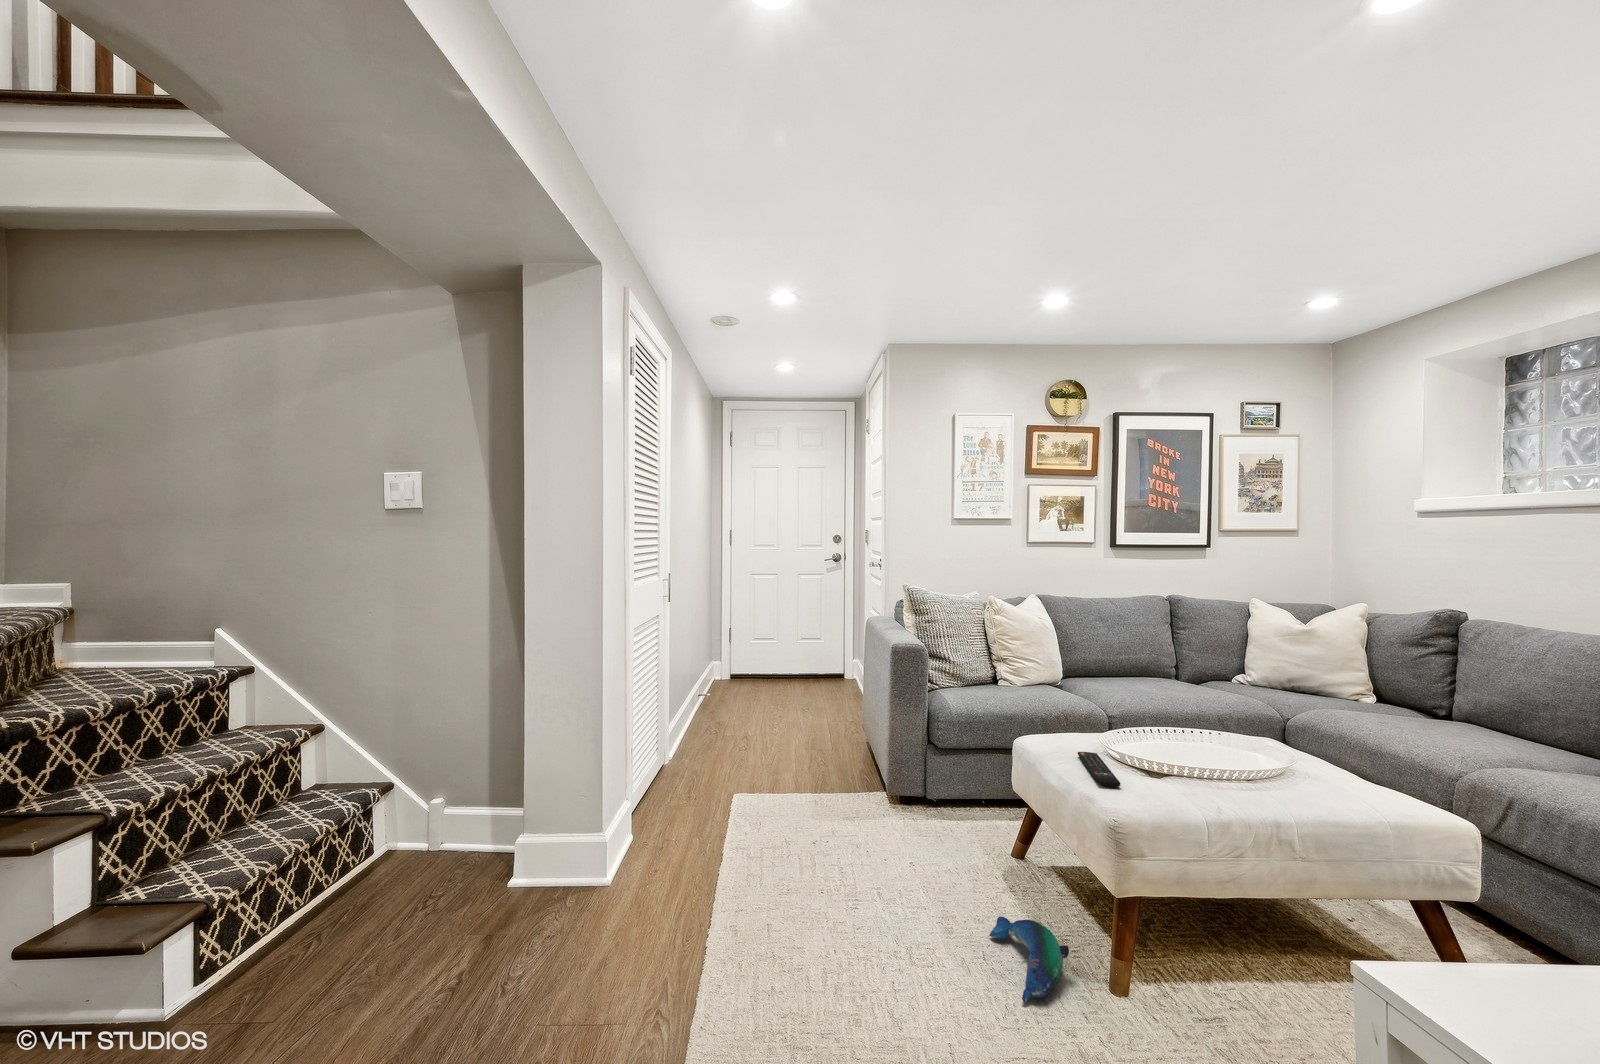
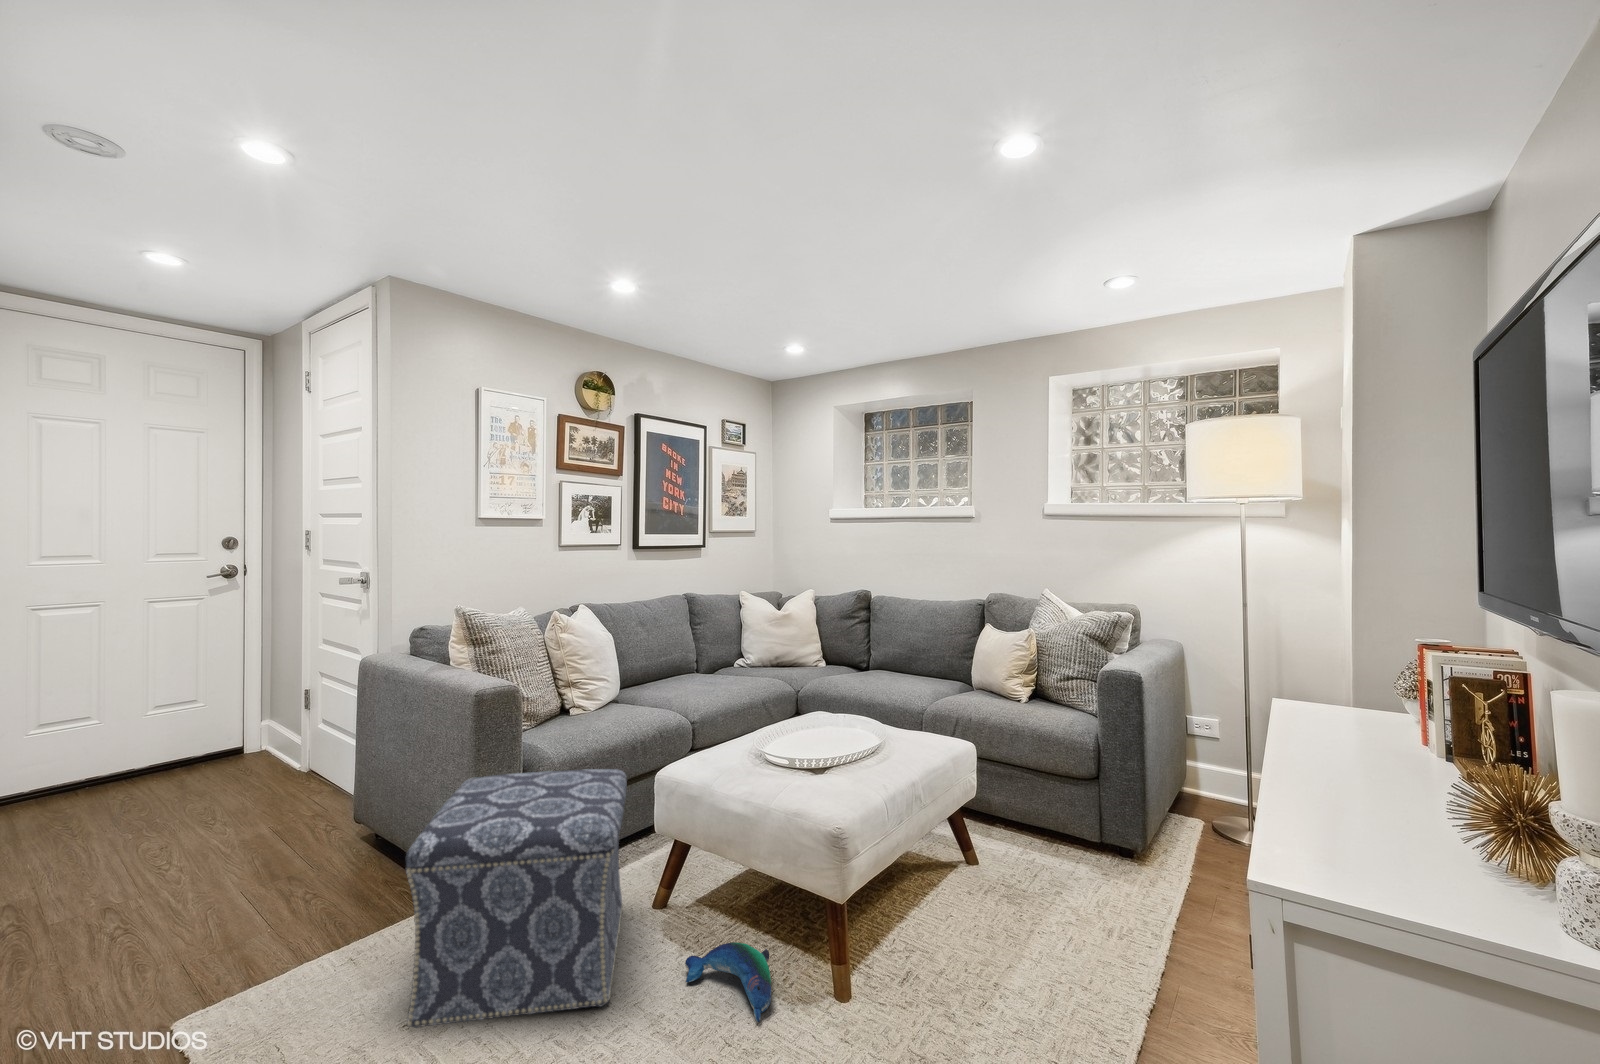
ottoman: none [801,707,992,914] -> present [406,769,627,1028]
remote control: present [1078,752,1120,787] -> none [733,761,794,789]

